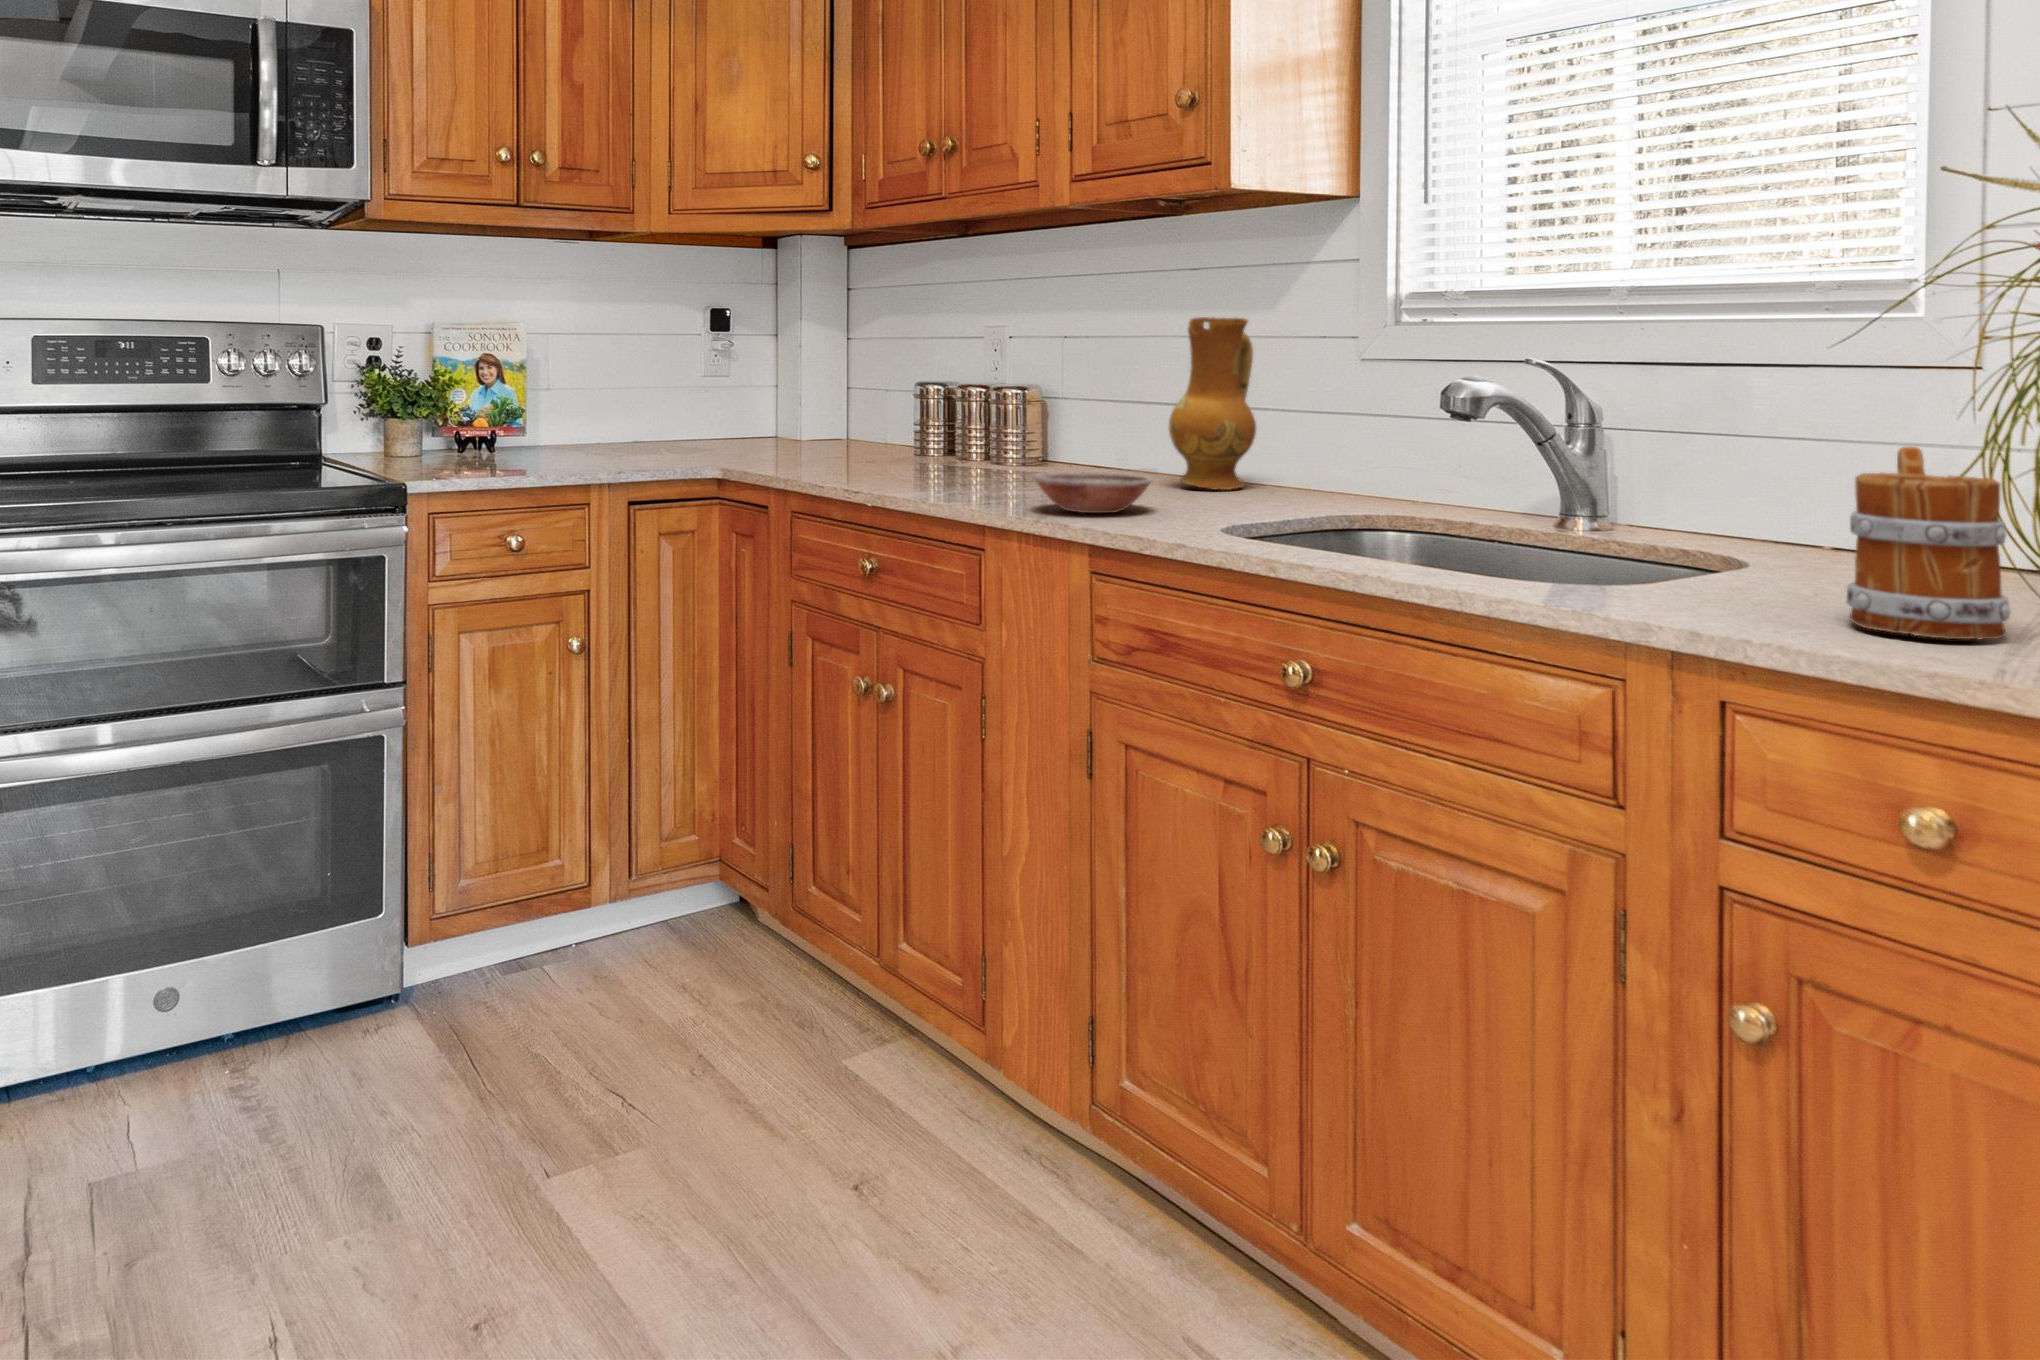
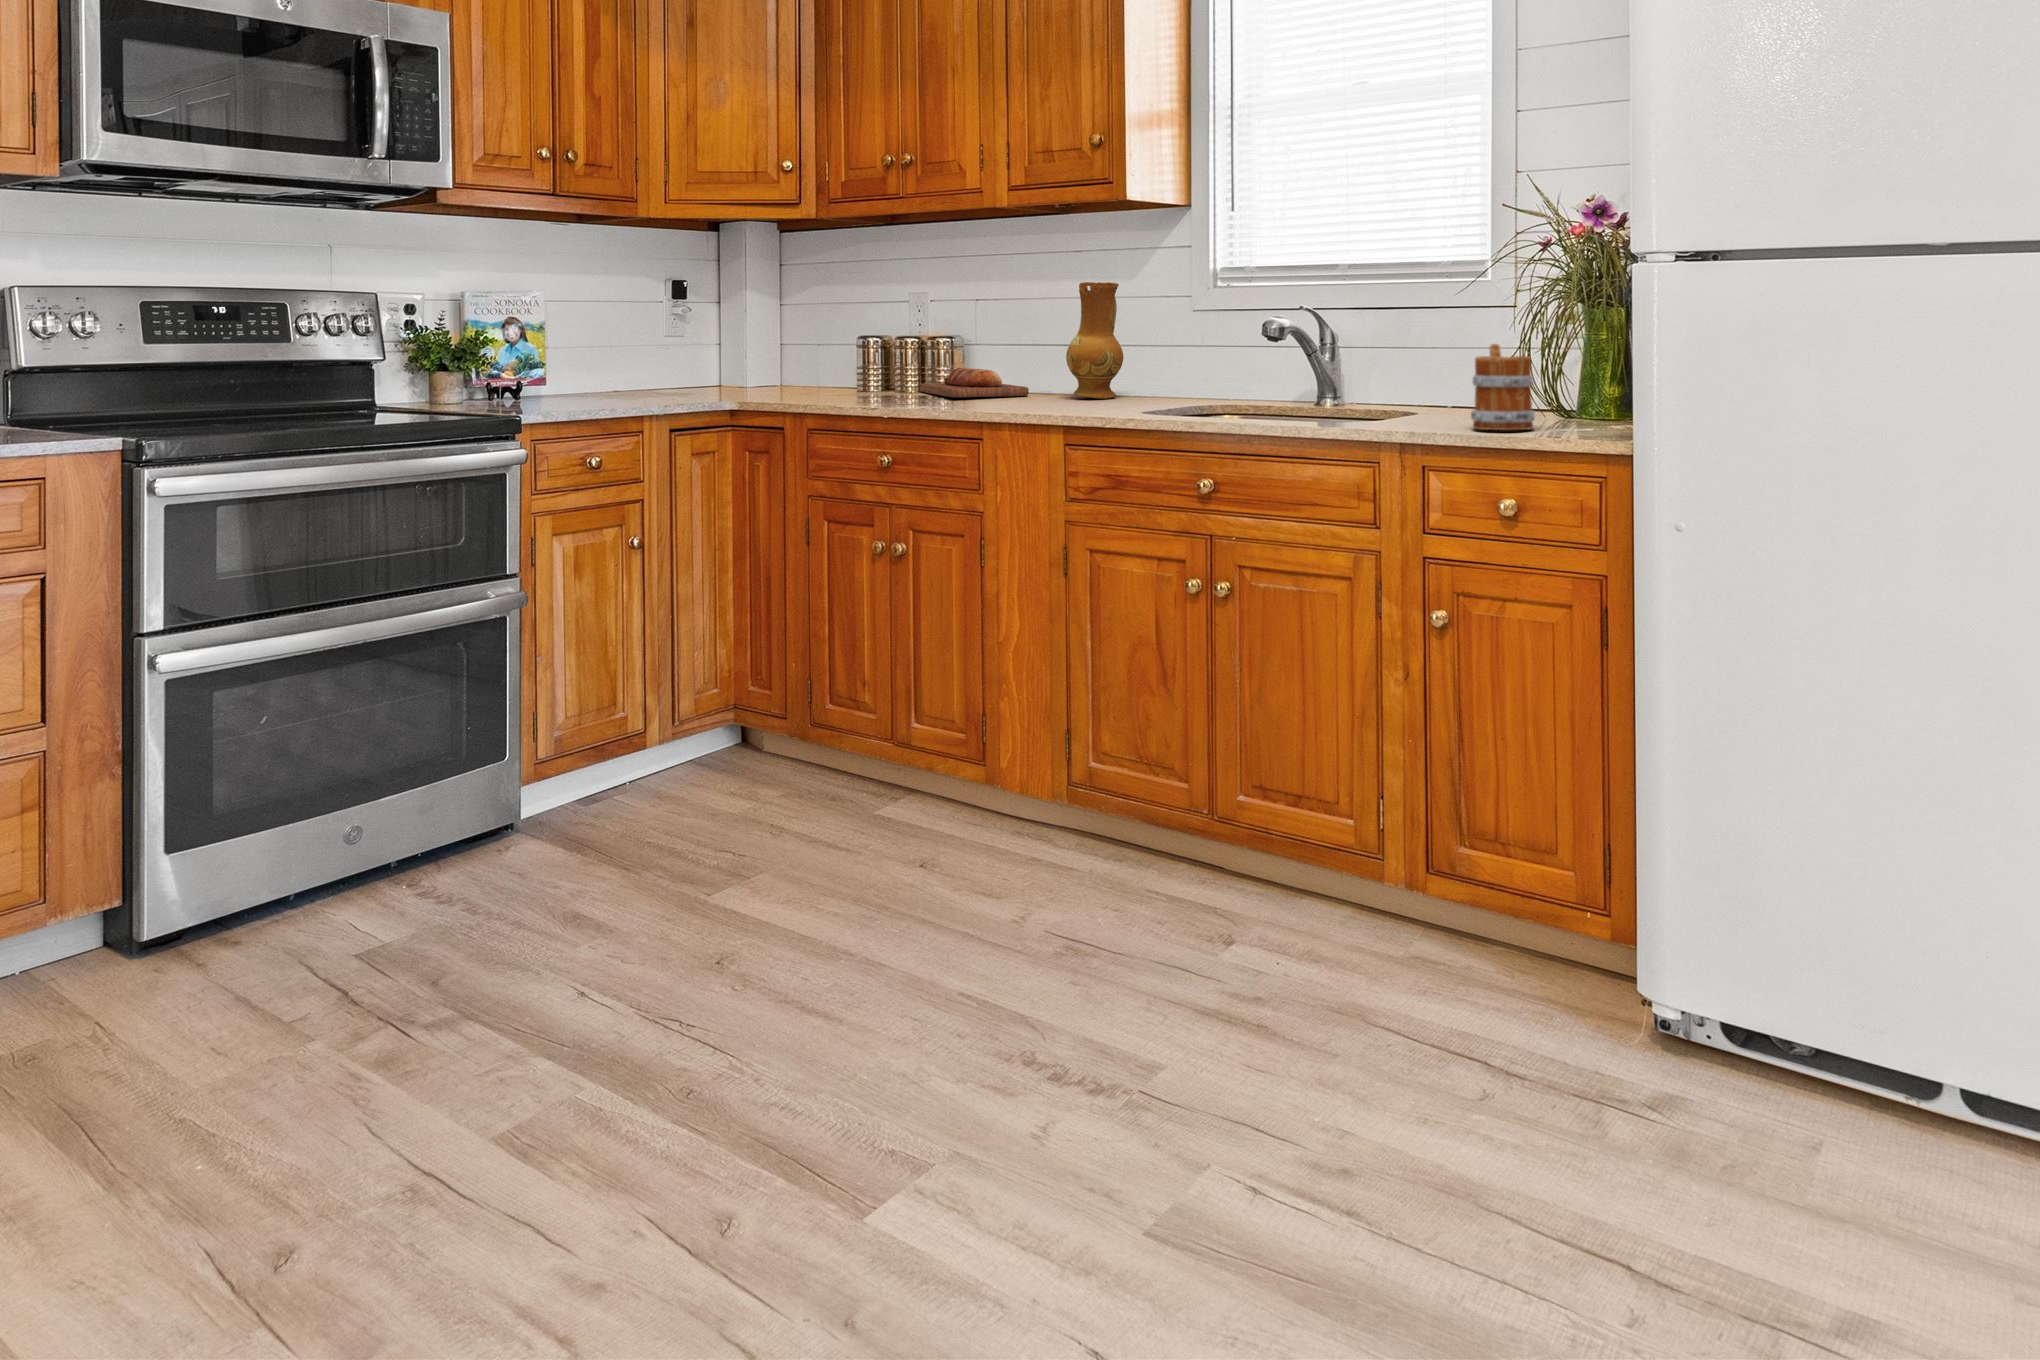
bread loaf: none [1000,432,1126,477] -> present [920,368,1029,397]
bowl: present [1032,471,1153,513] -> none [1002,387,1081,413]

